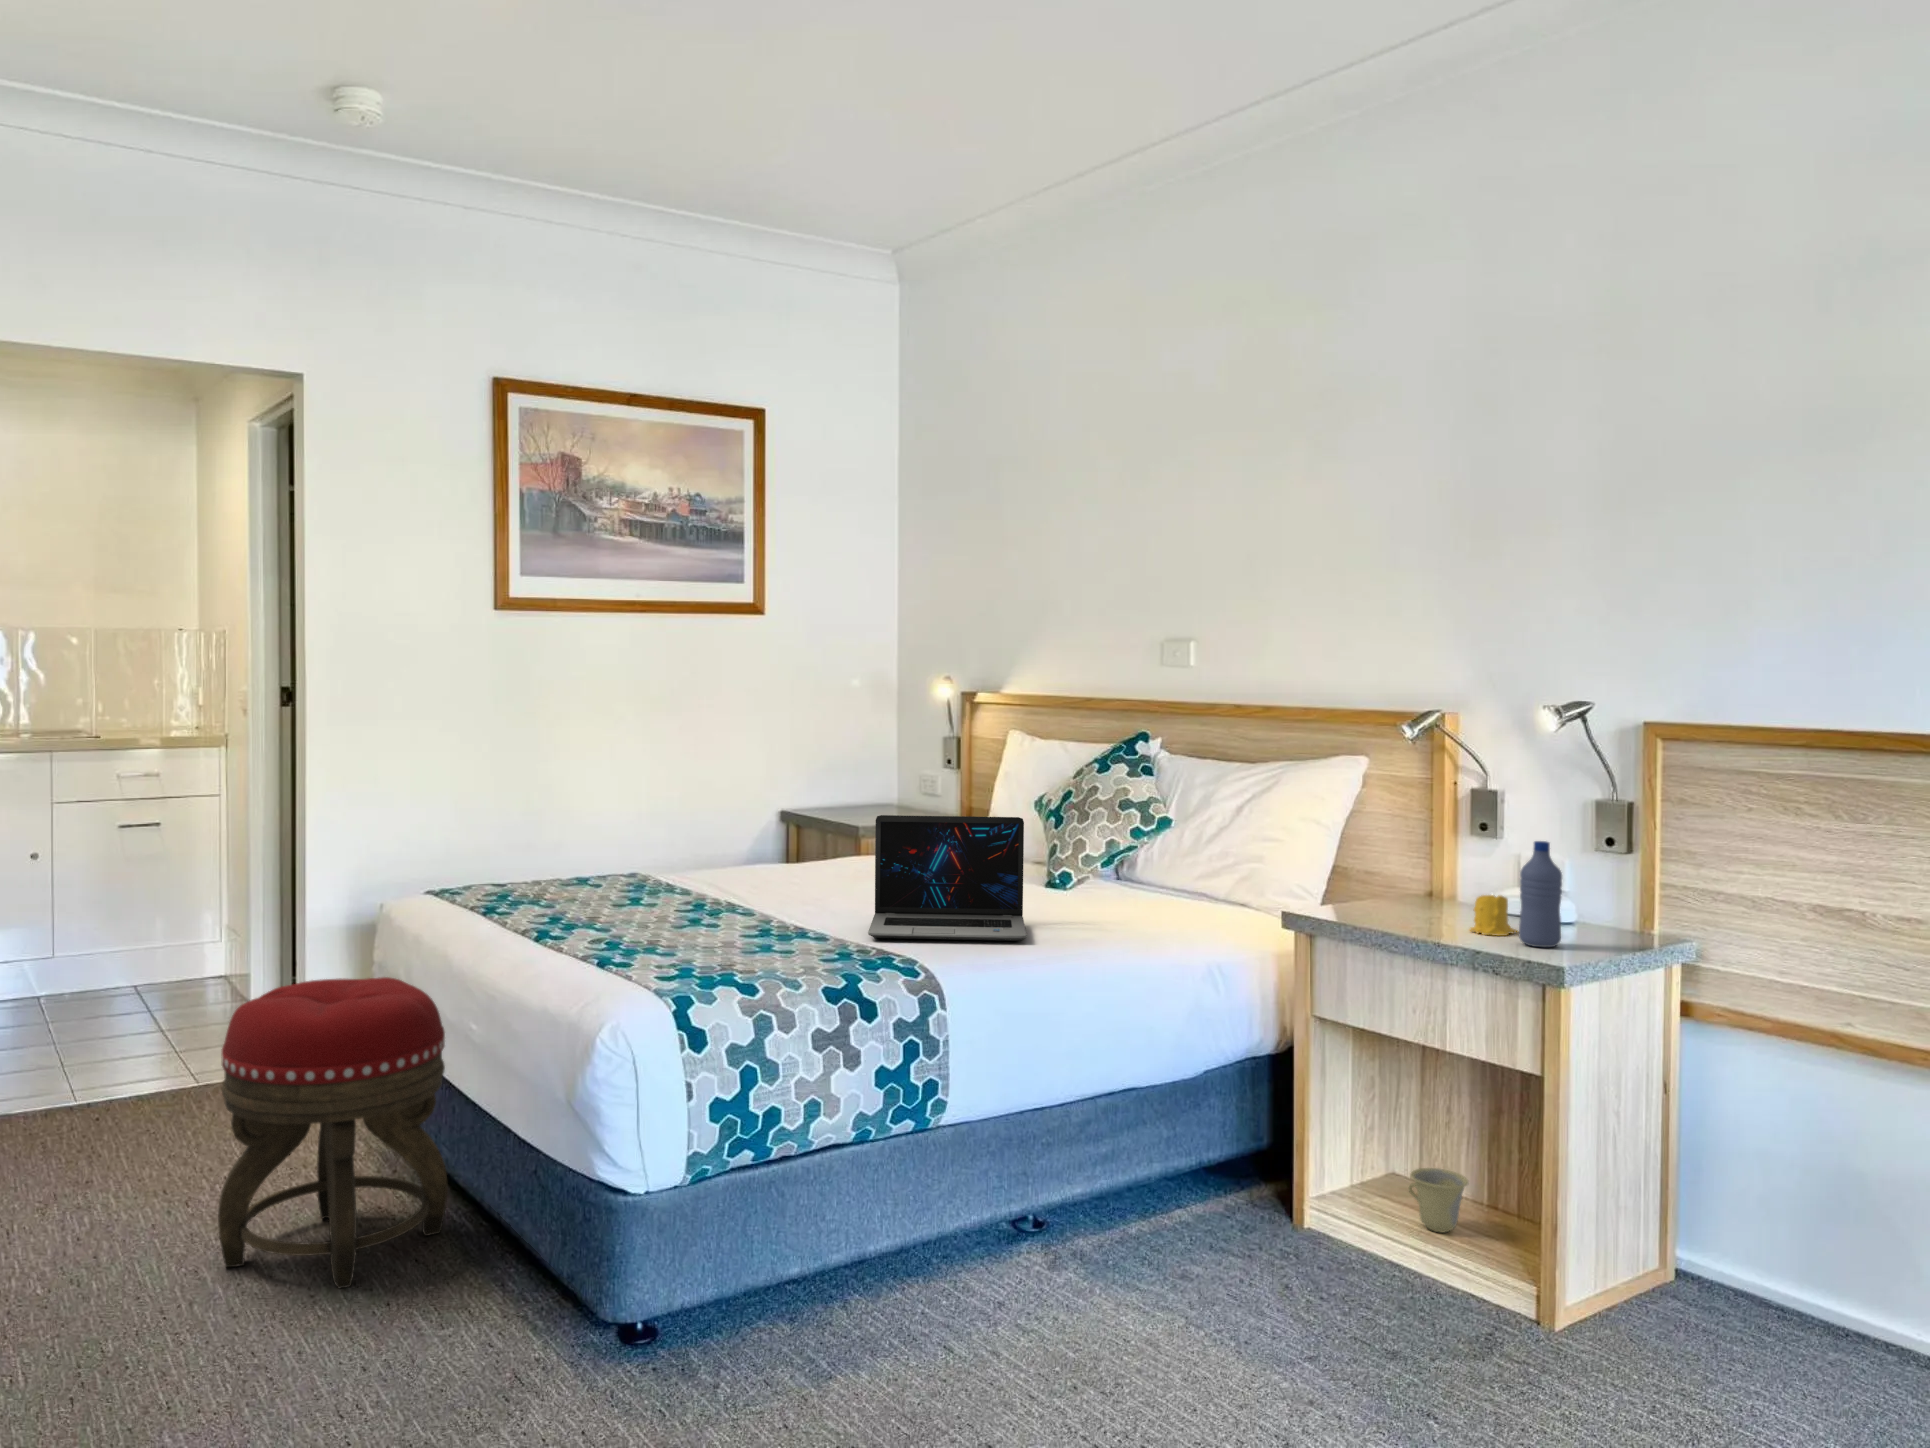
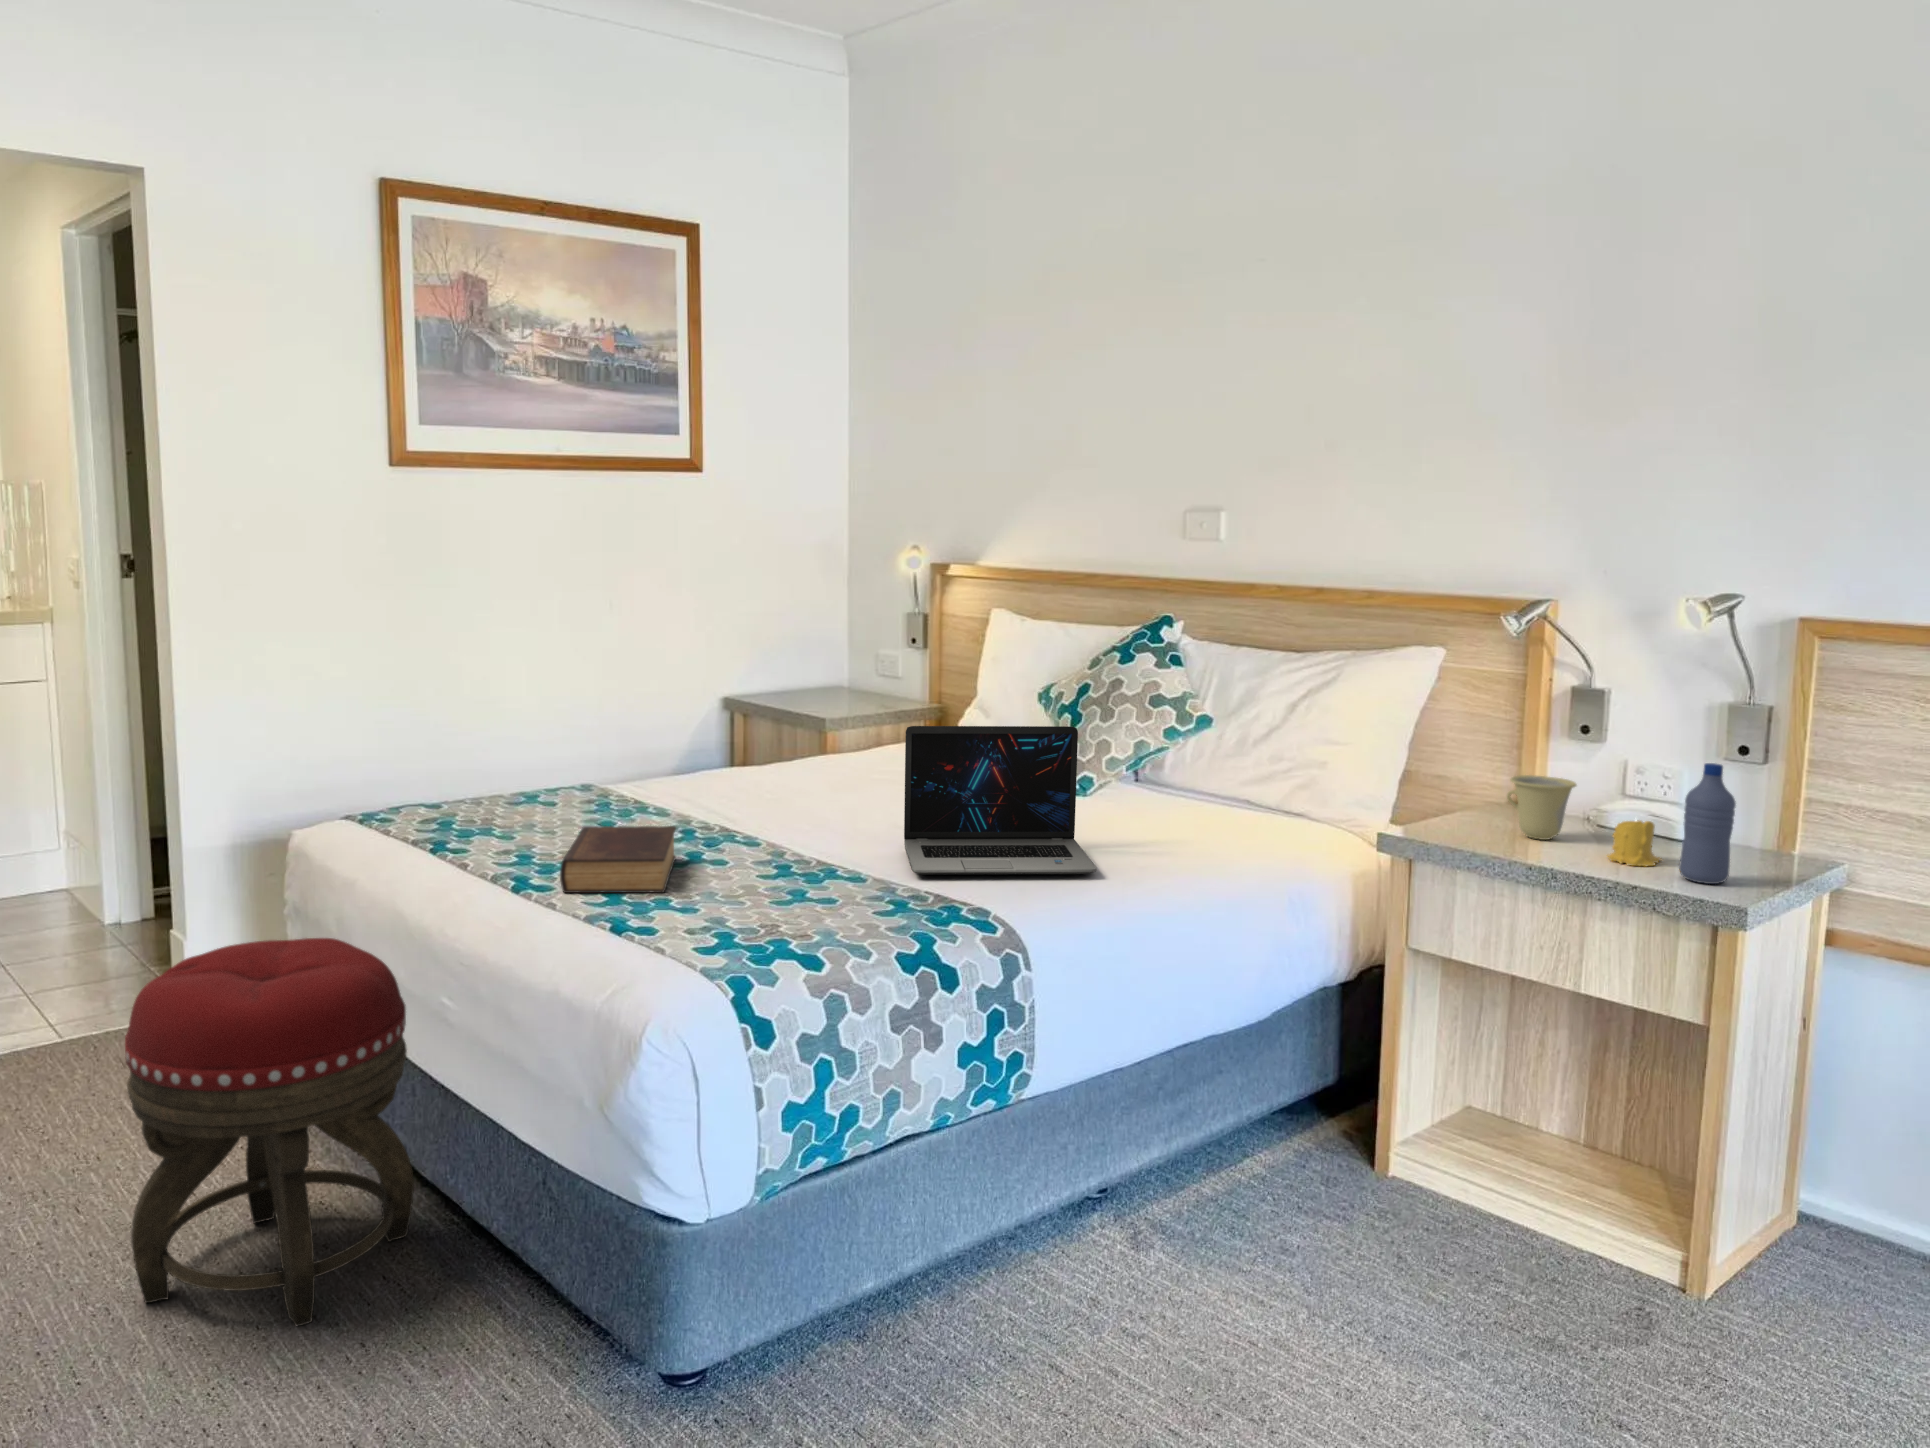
book: none [573,895,680,945] -> present [560,826,676,893]
cup: present [1408,1168,1468,1233] -> present [1507,775,1576,840]

